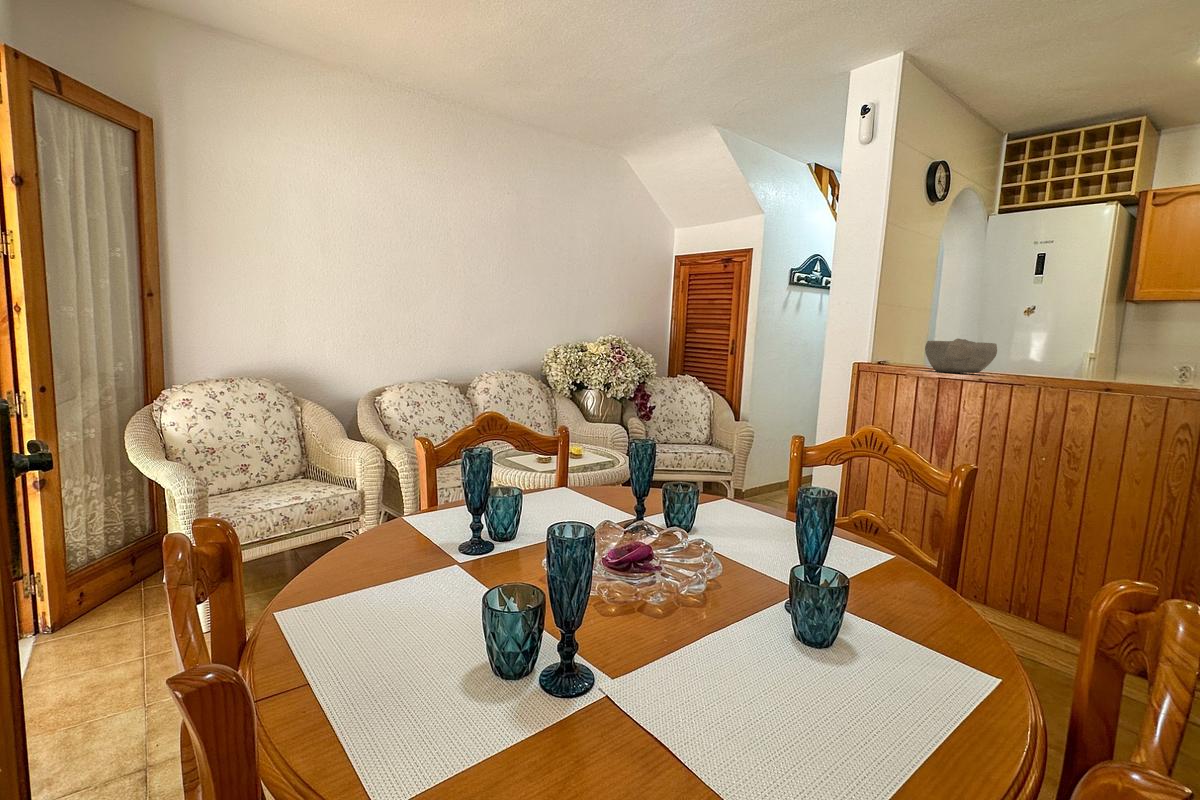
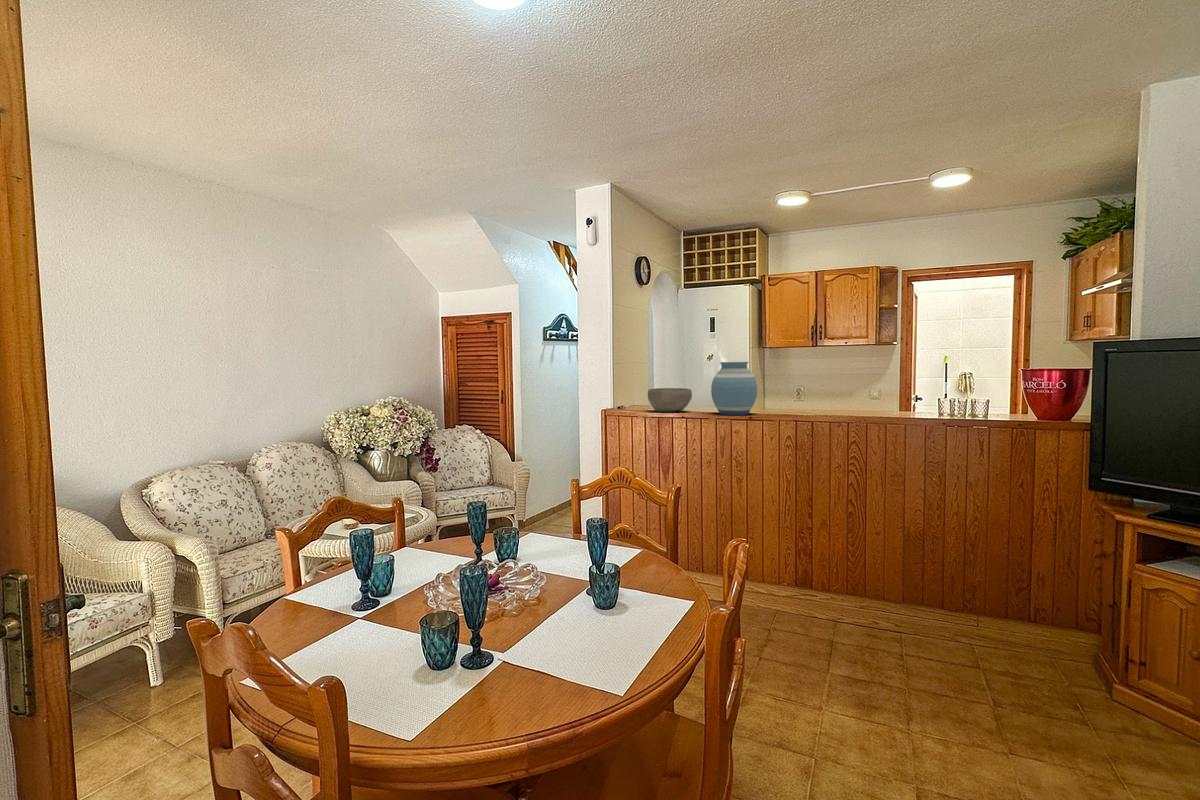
vase: none [1033,302,1121,385] -> present [711,362,757,415]

